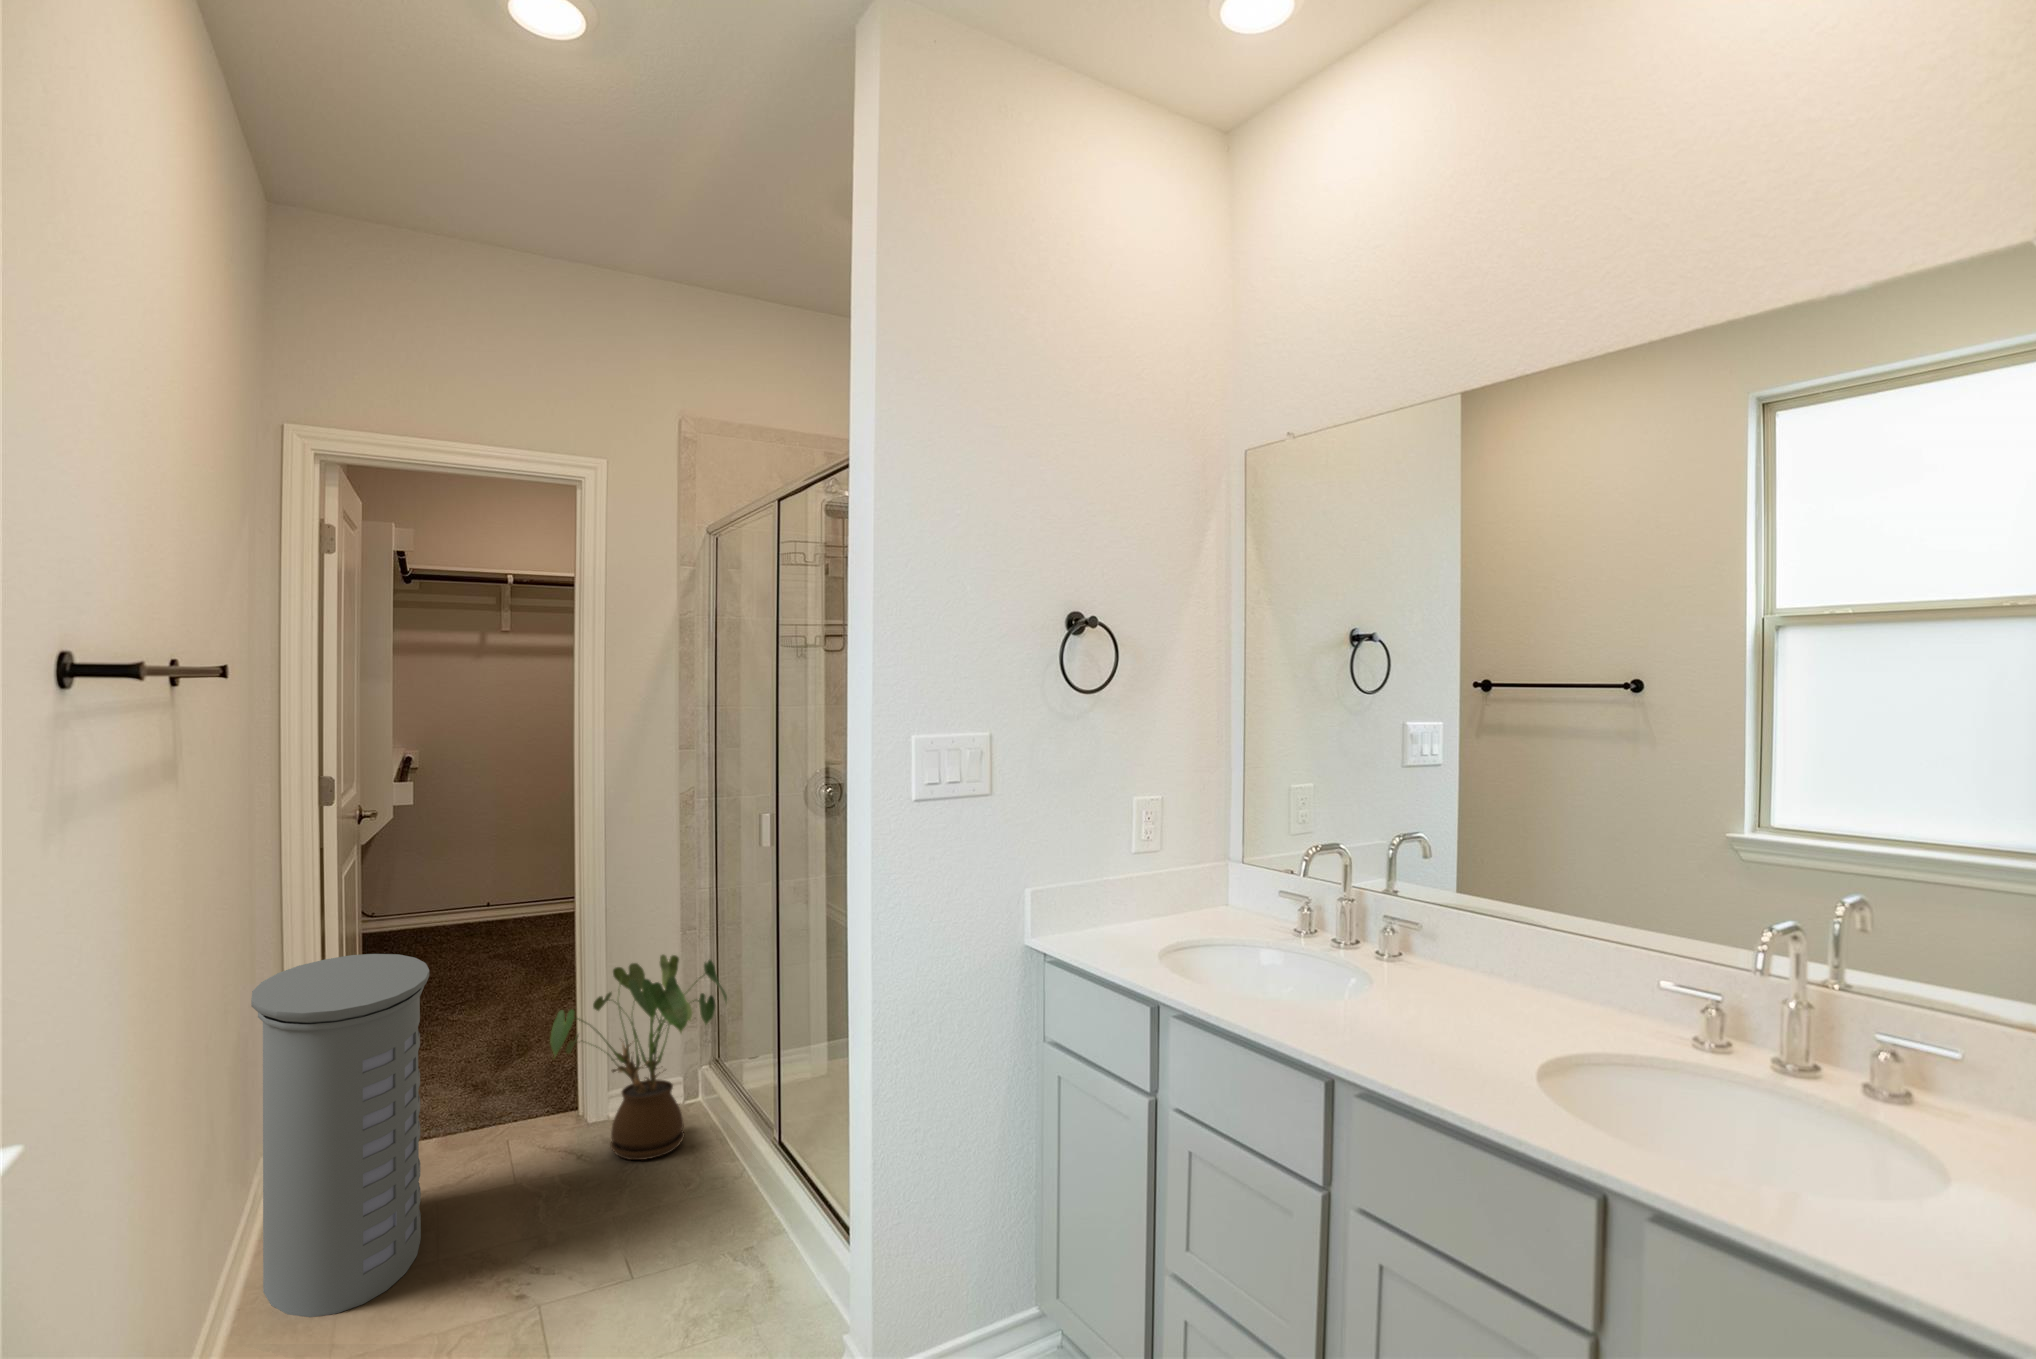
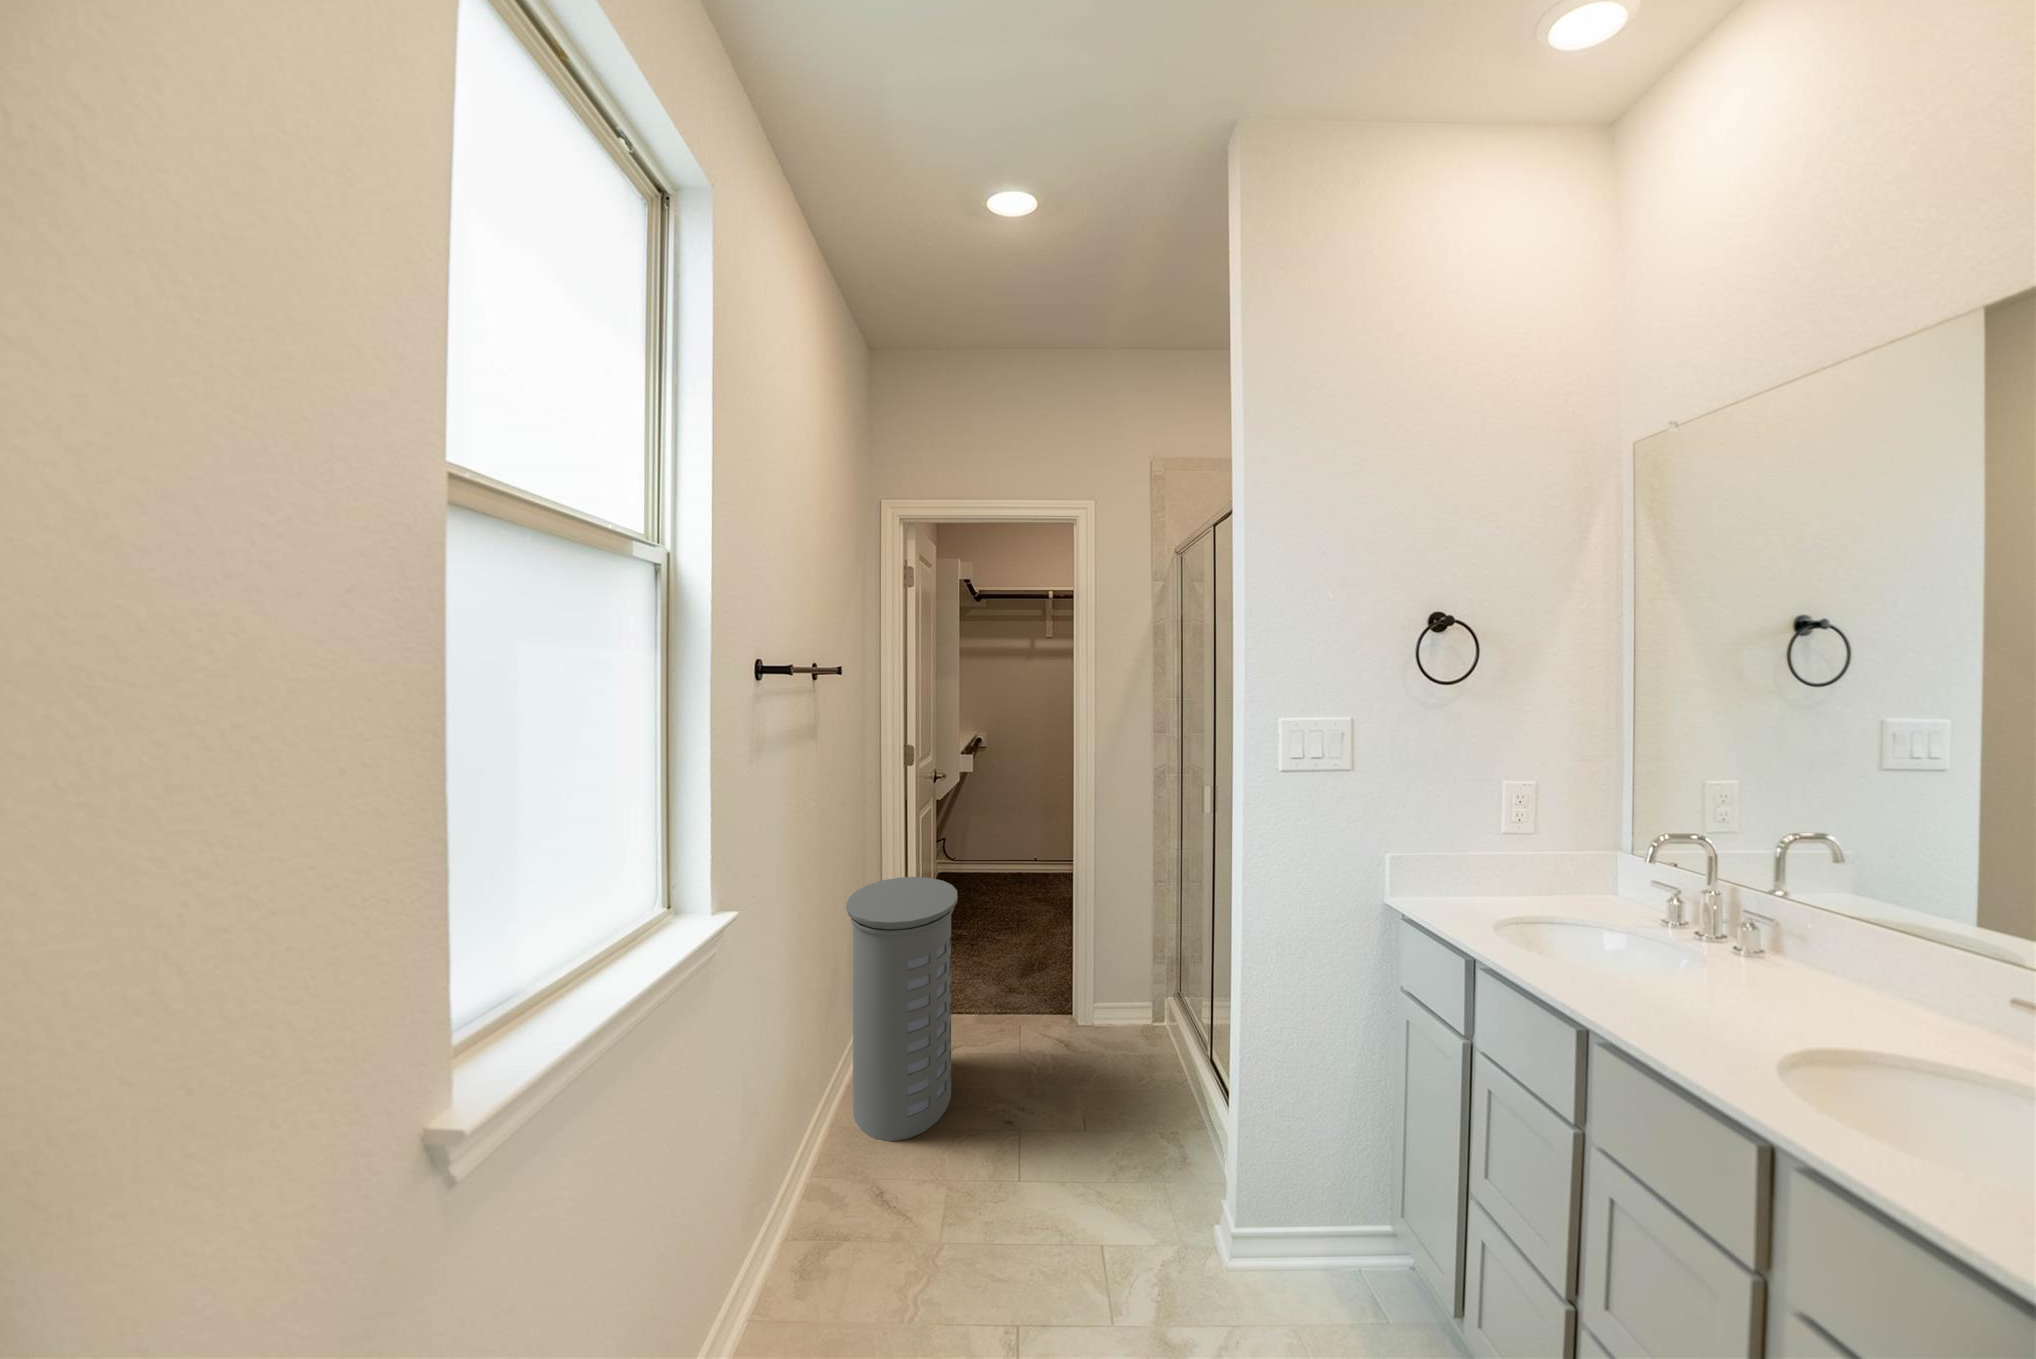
house plant: present [550,955,727,1160] -> none [1045,905,1183,1071]

